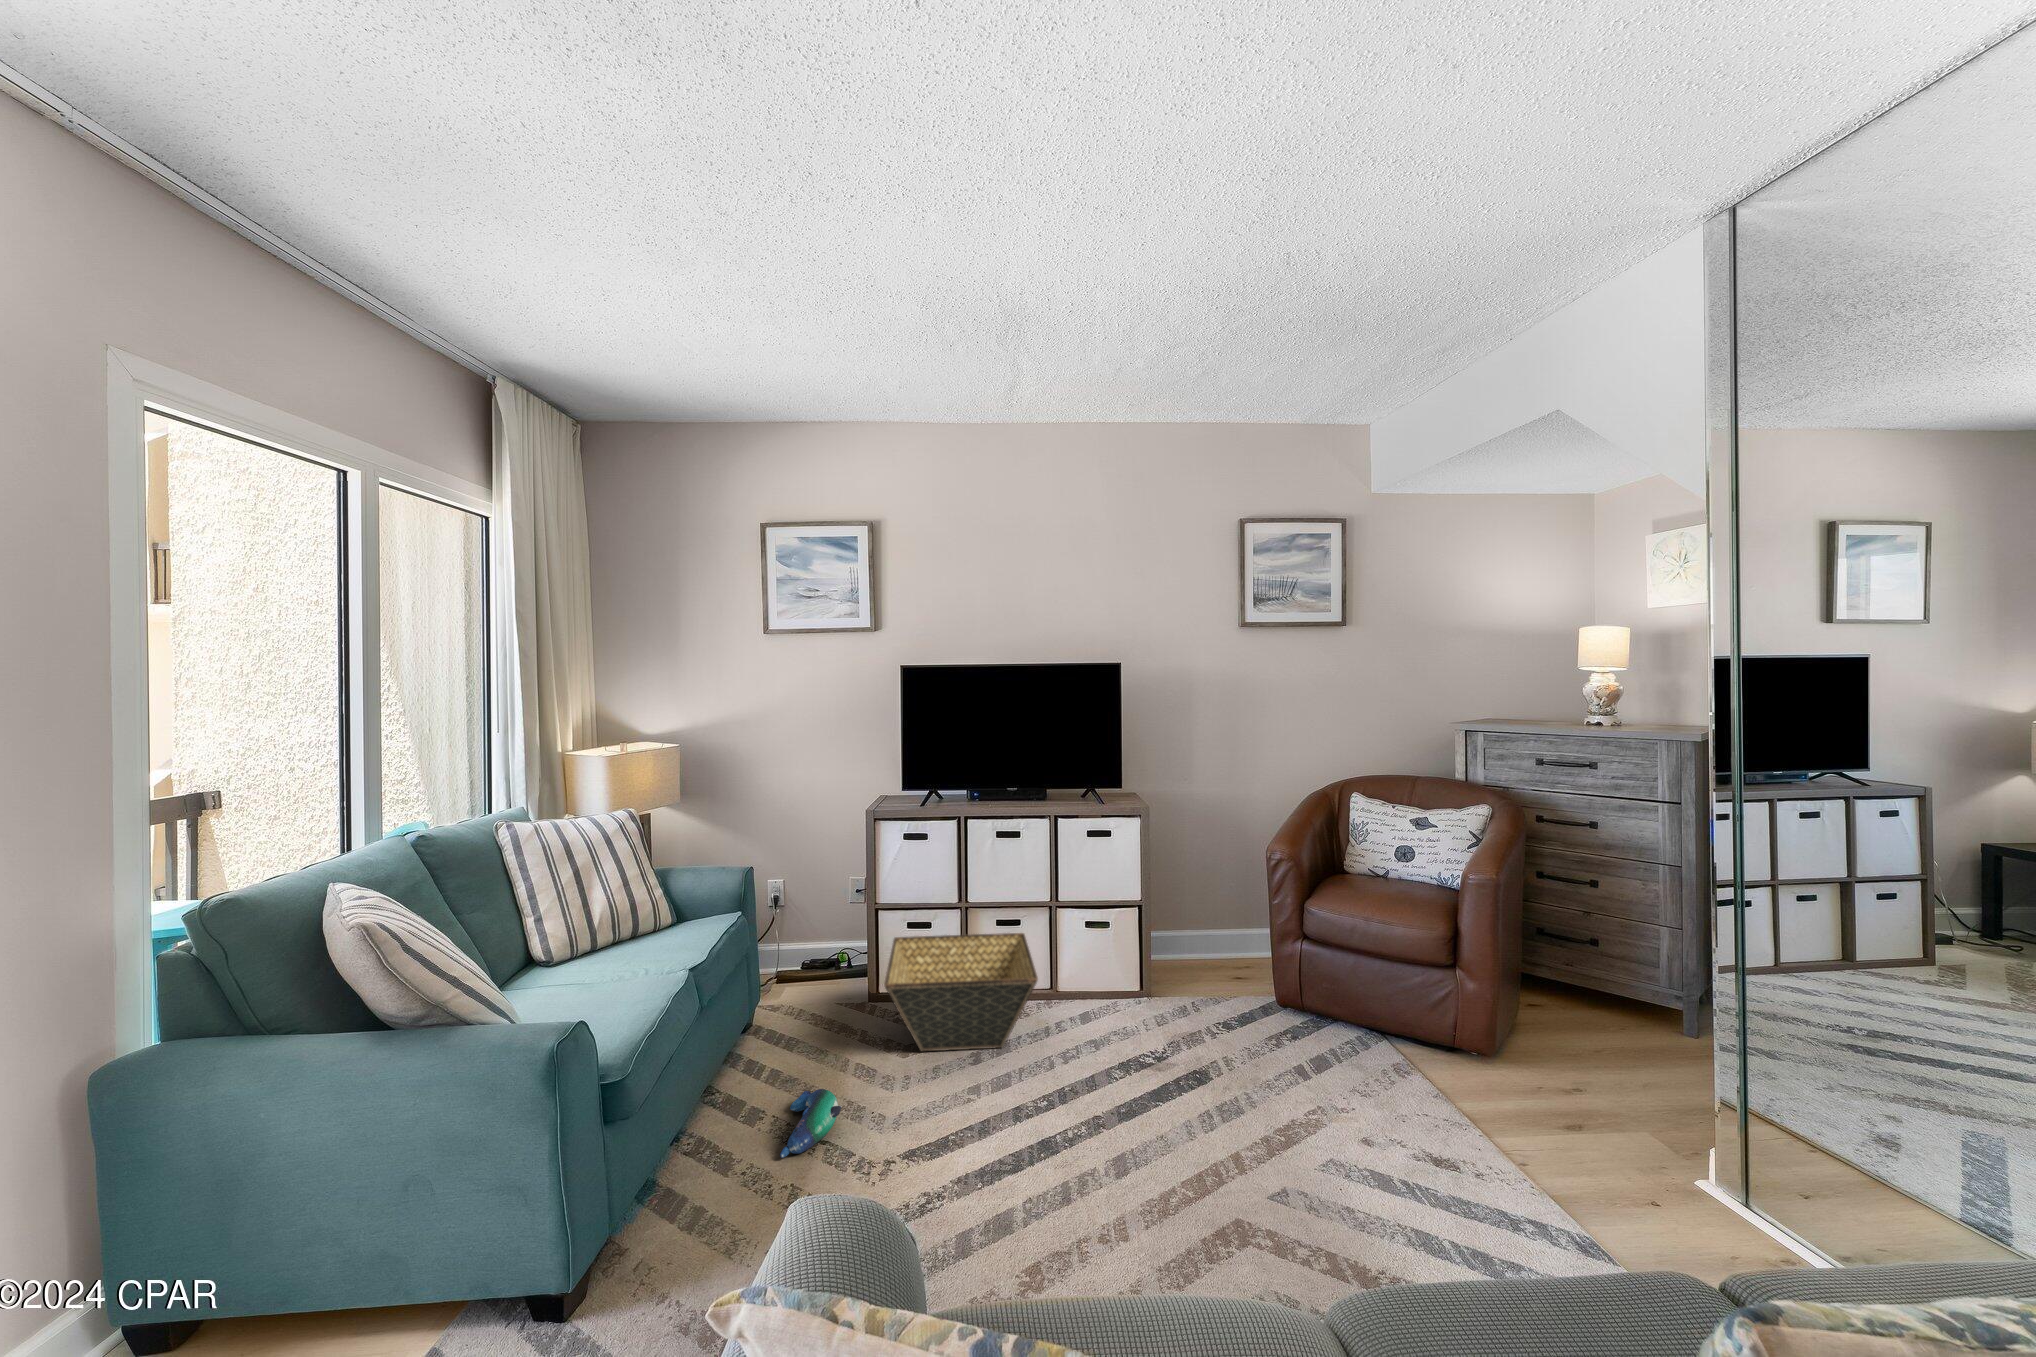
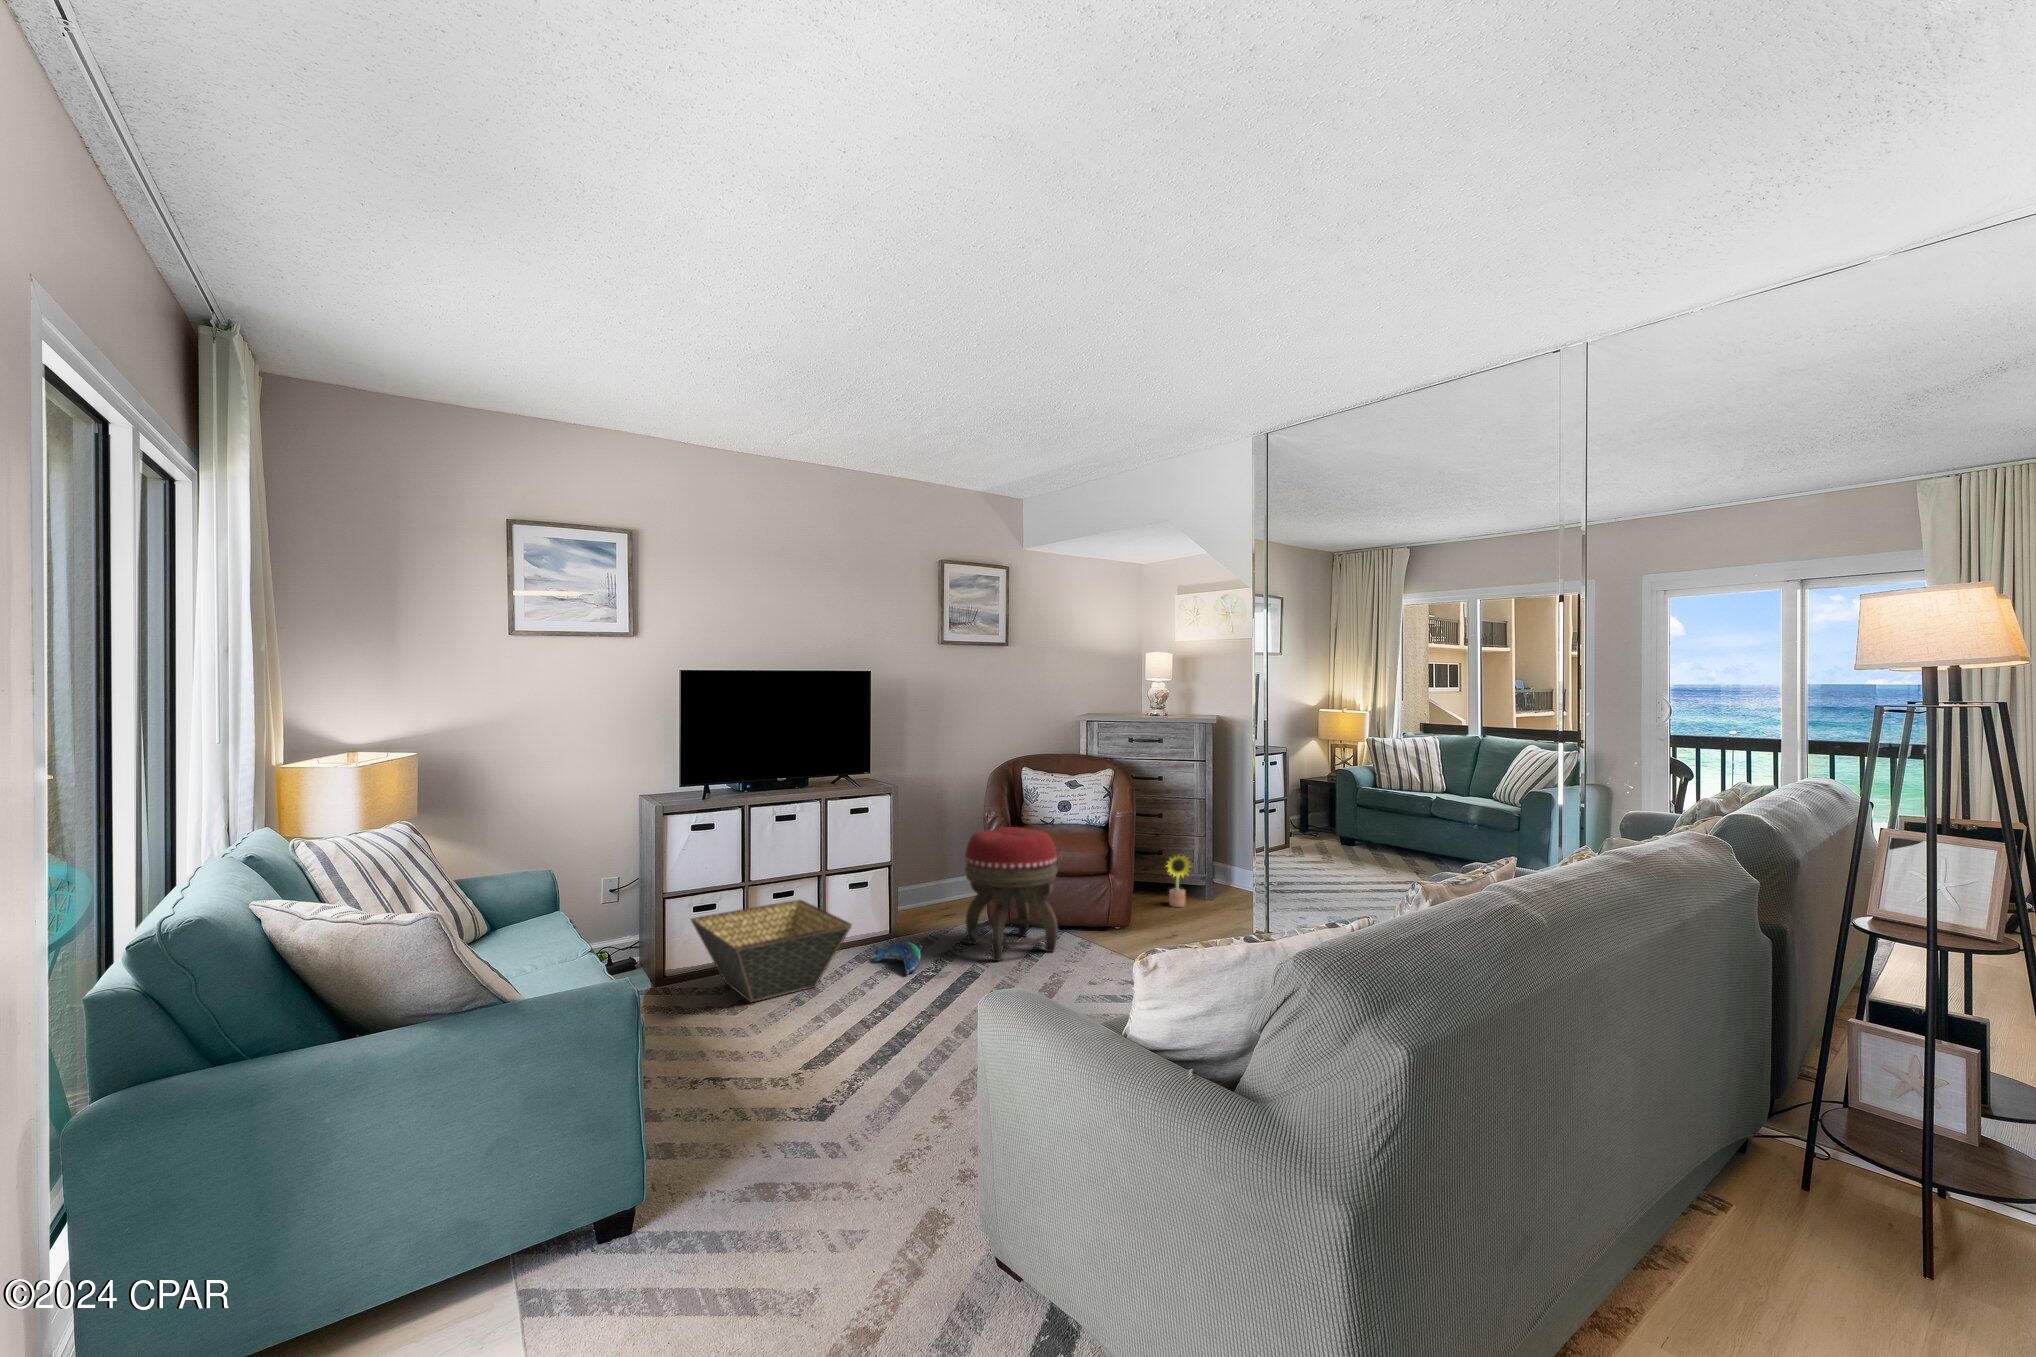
footstool: none [1217,874,1356,1072] -> present [965,827,1058,961]
decorative plant: none [1589,949,1645,1037] -> present [1166,855,1191,907]
plush toy: present [780,1089,842,1158] -> present [874,942,922,975]

